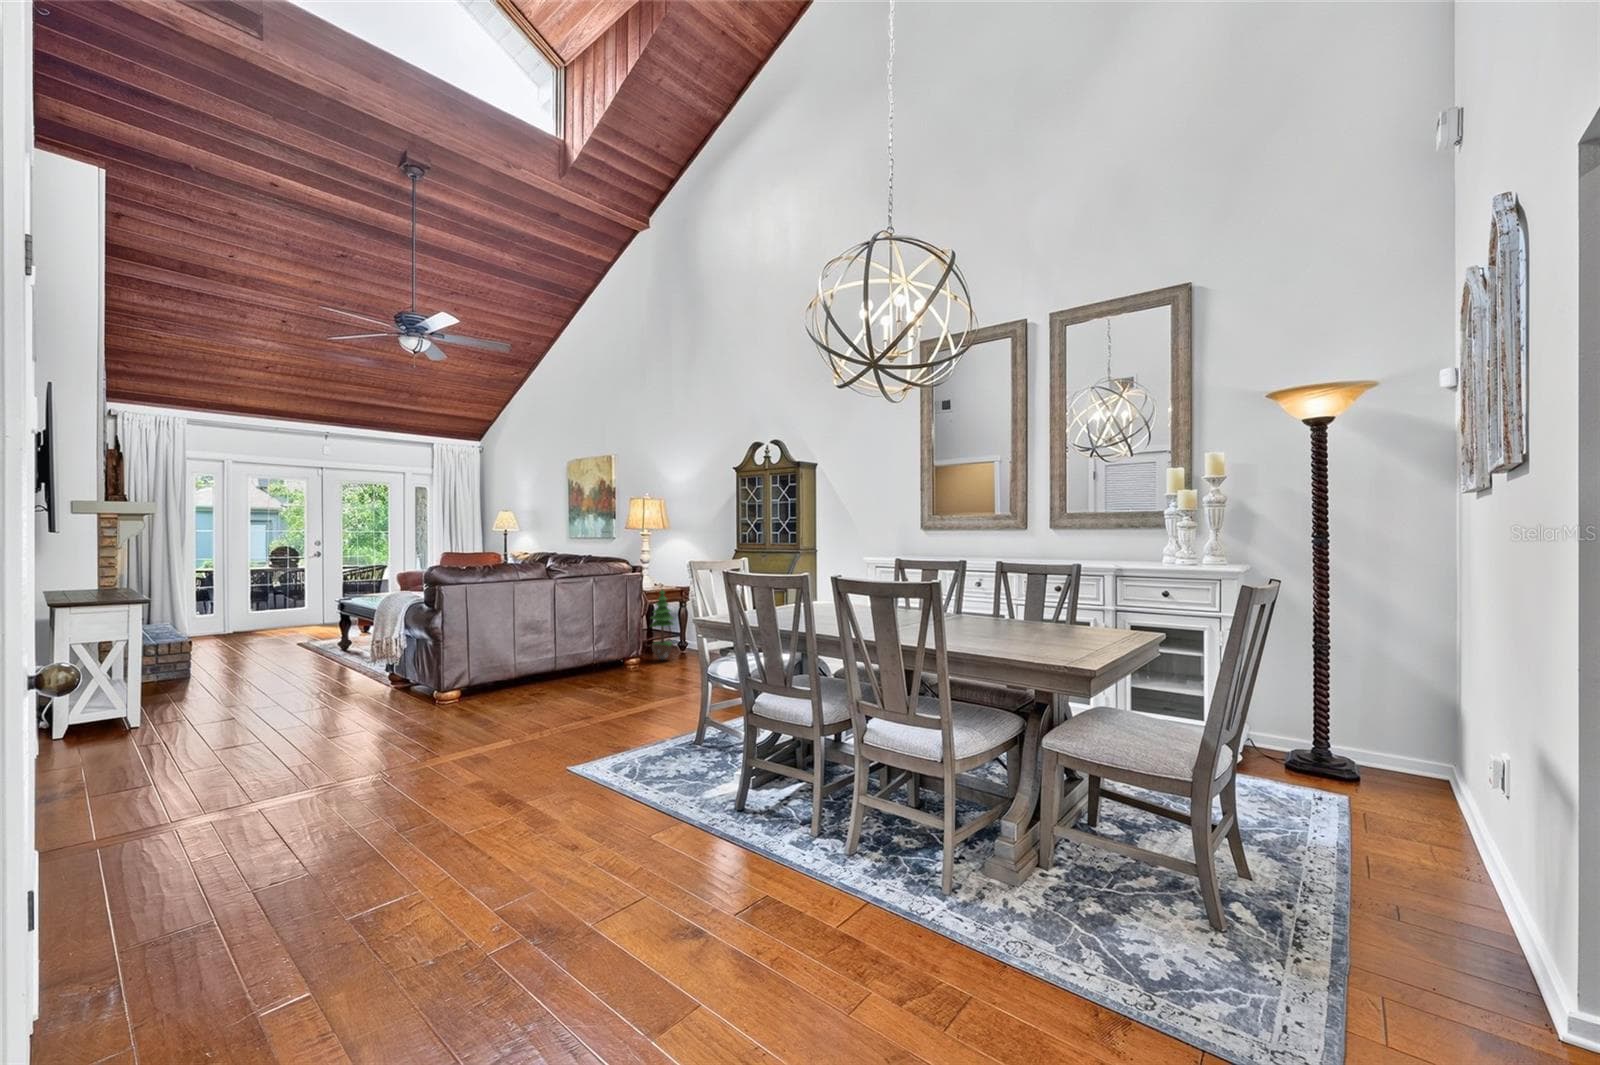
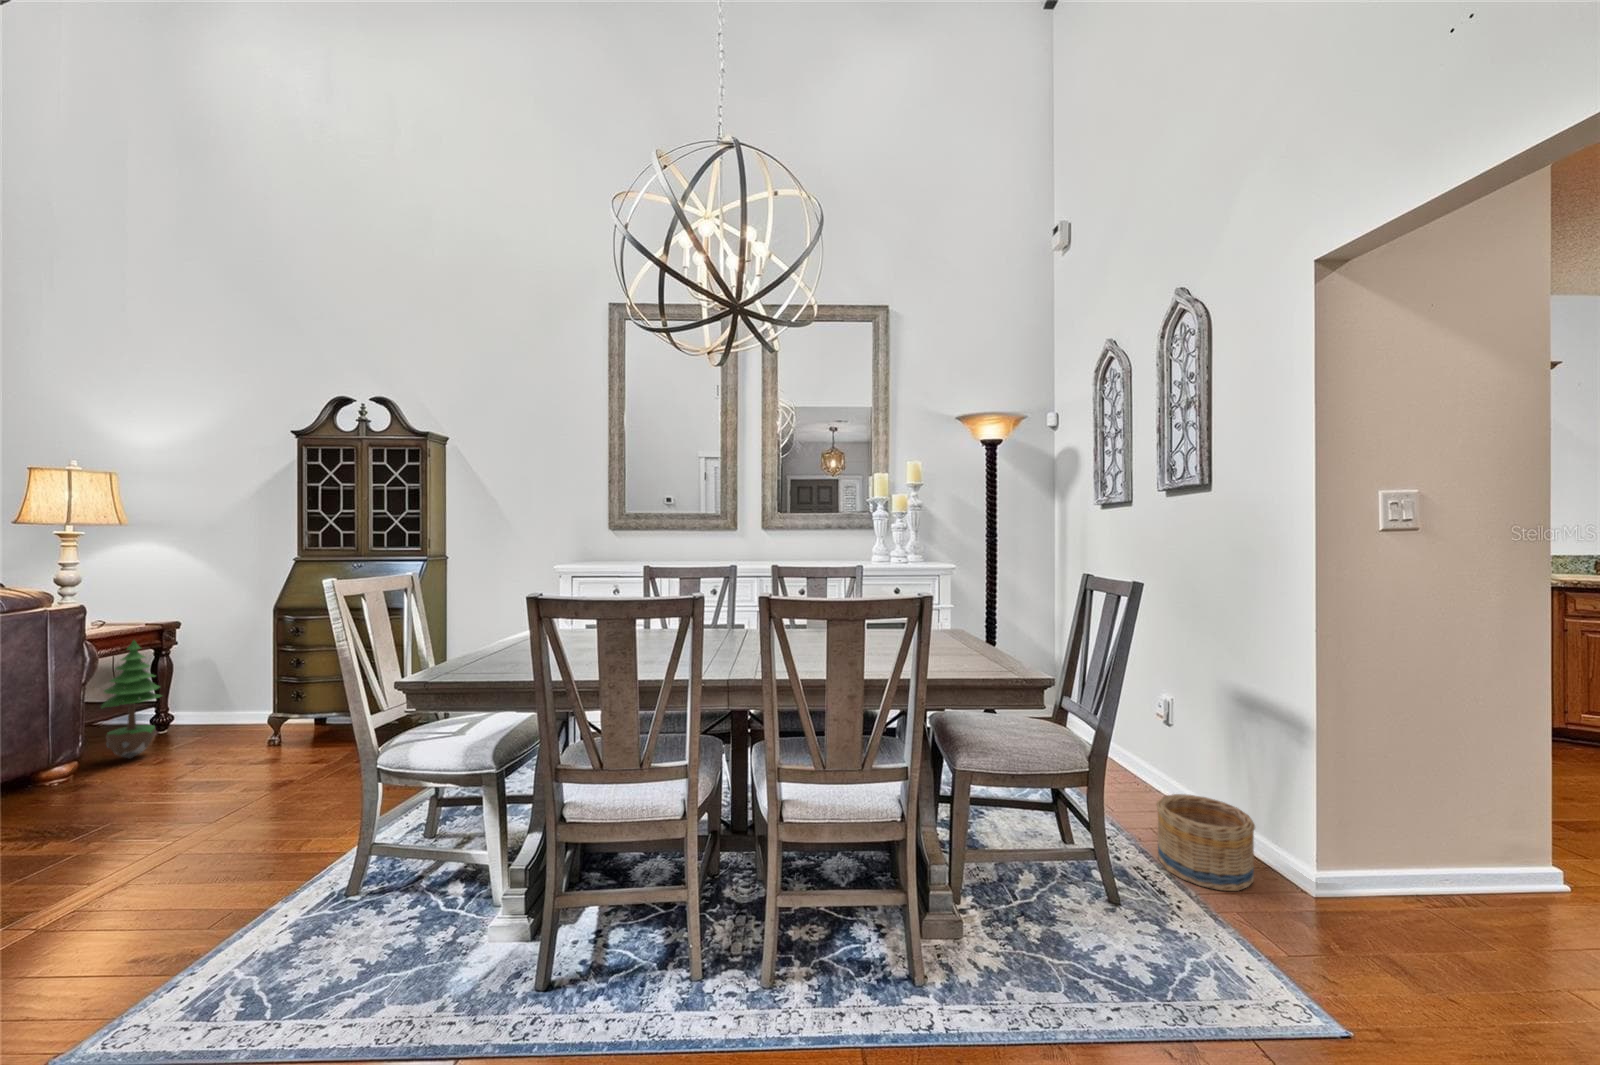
basket: none [1374,867,1528,1008] -> present [1156,794,1255,891]

